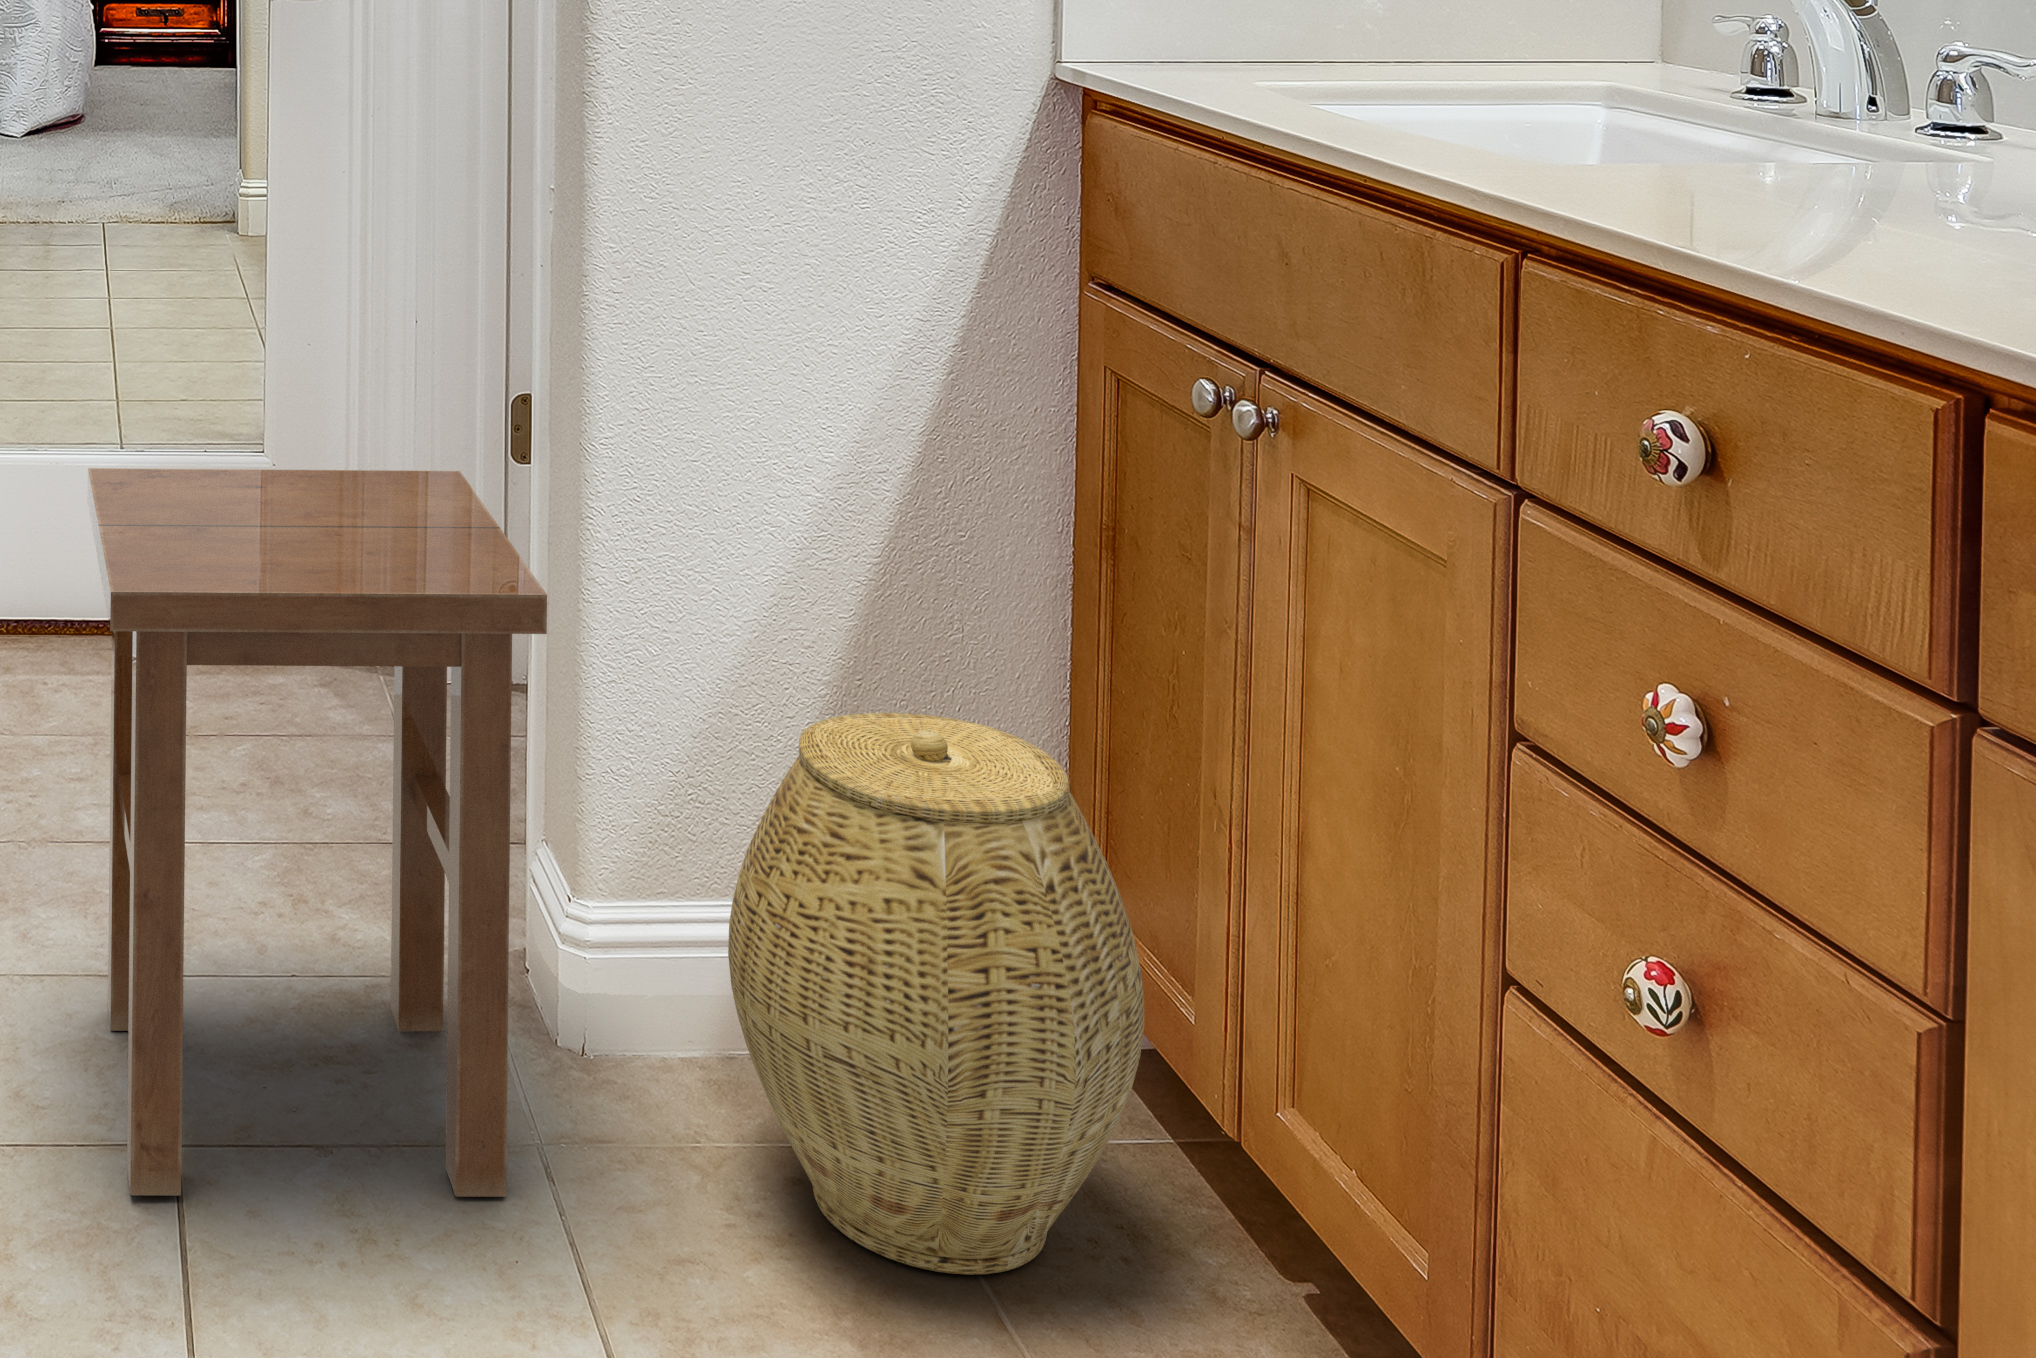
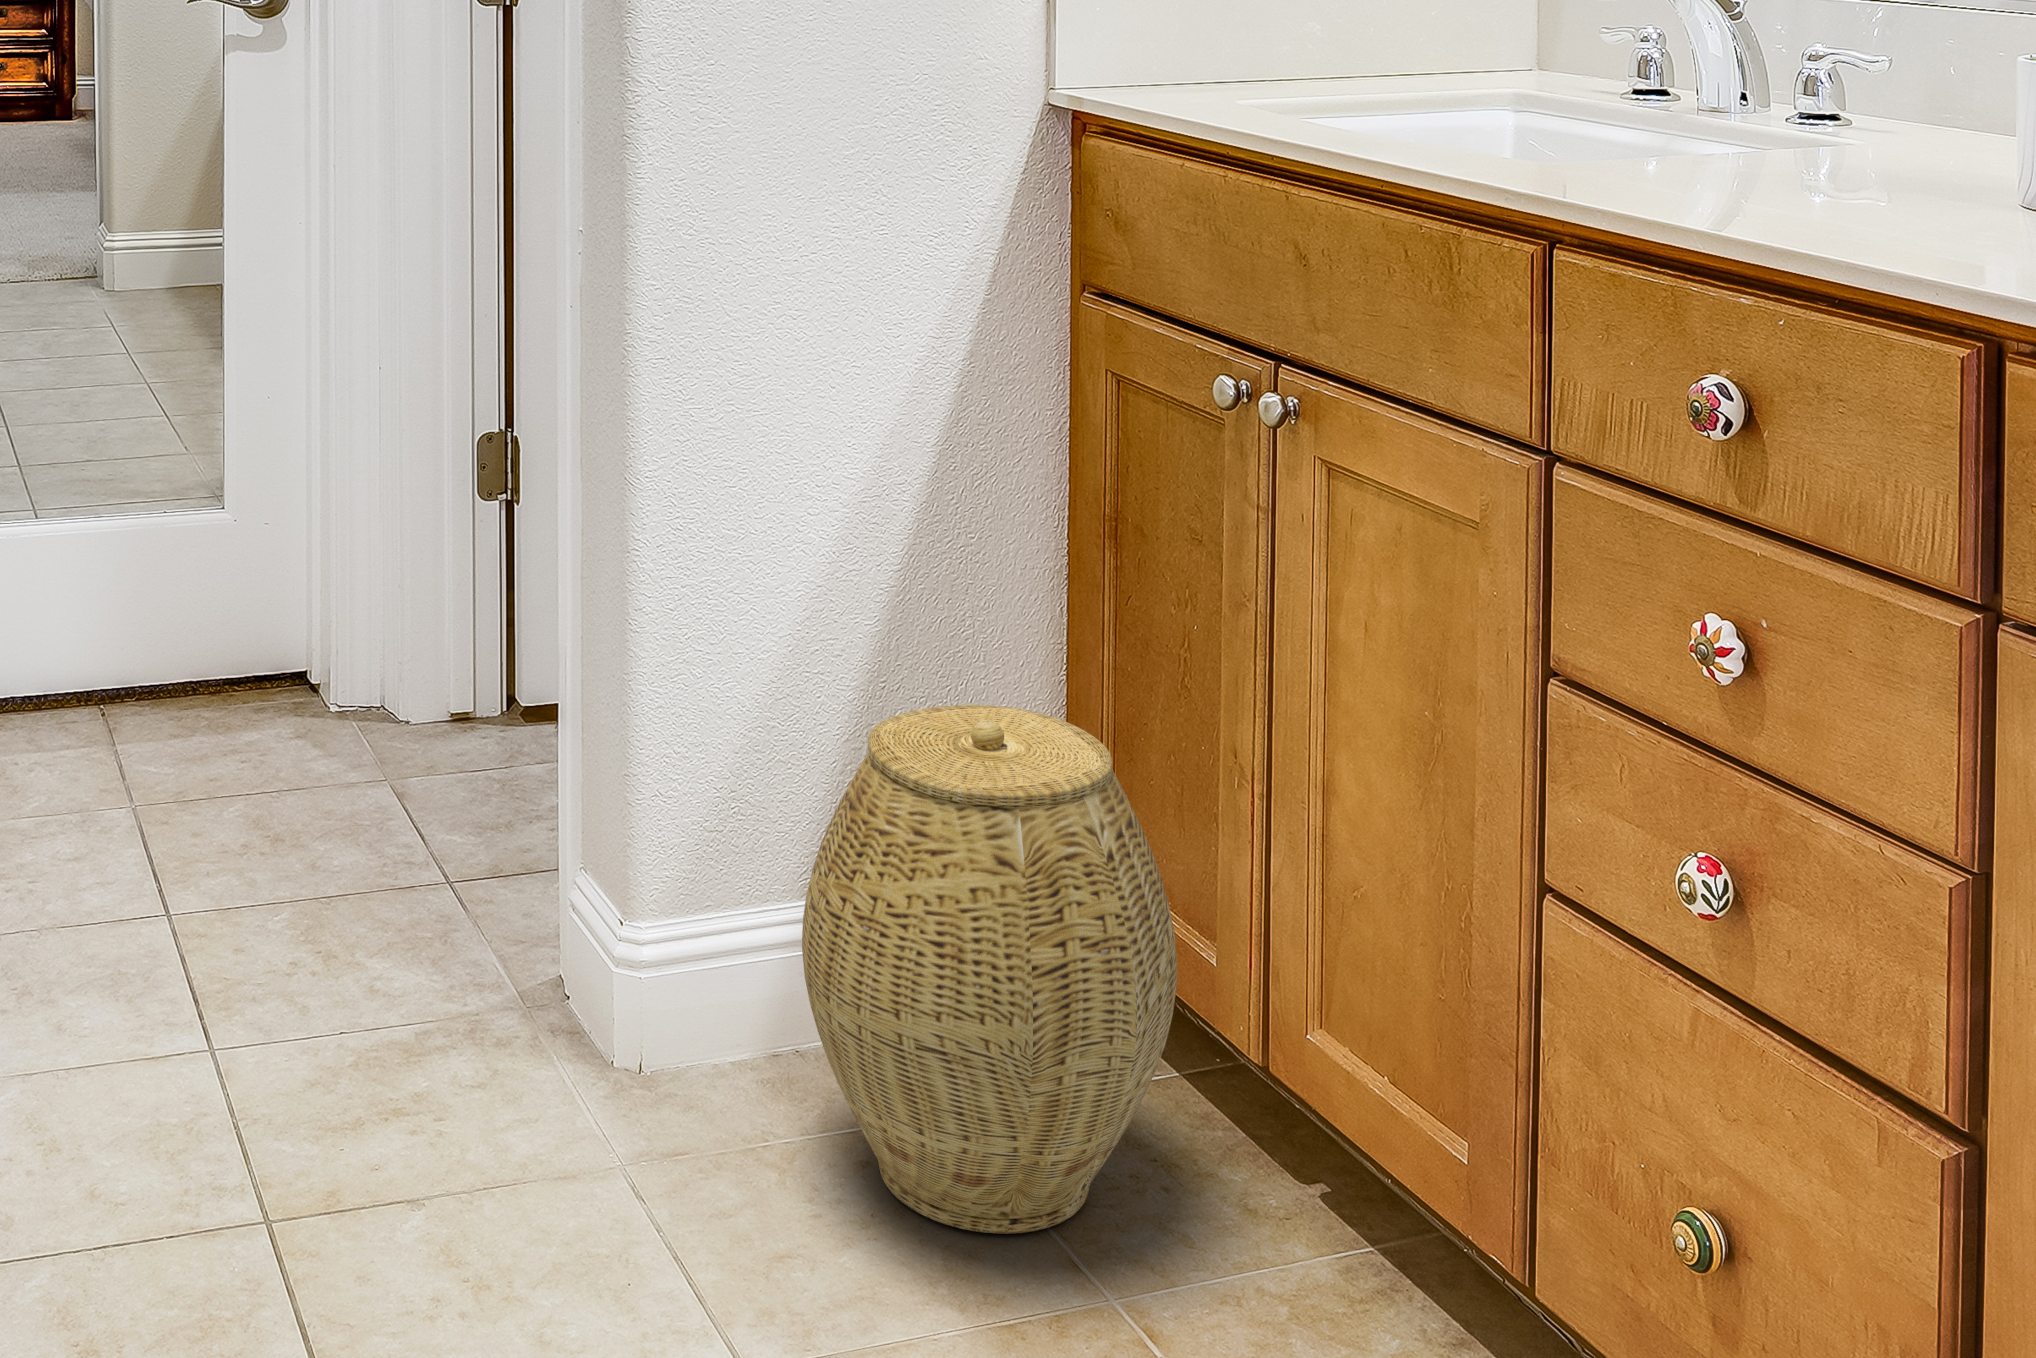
stool: present [87,468,547,1197] -> none [138,512,652,1310]

